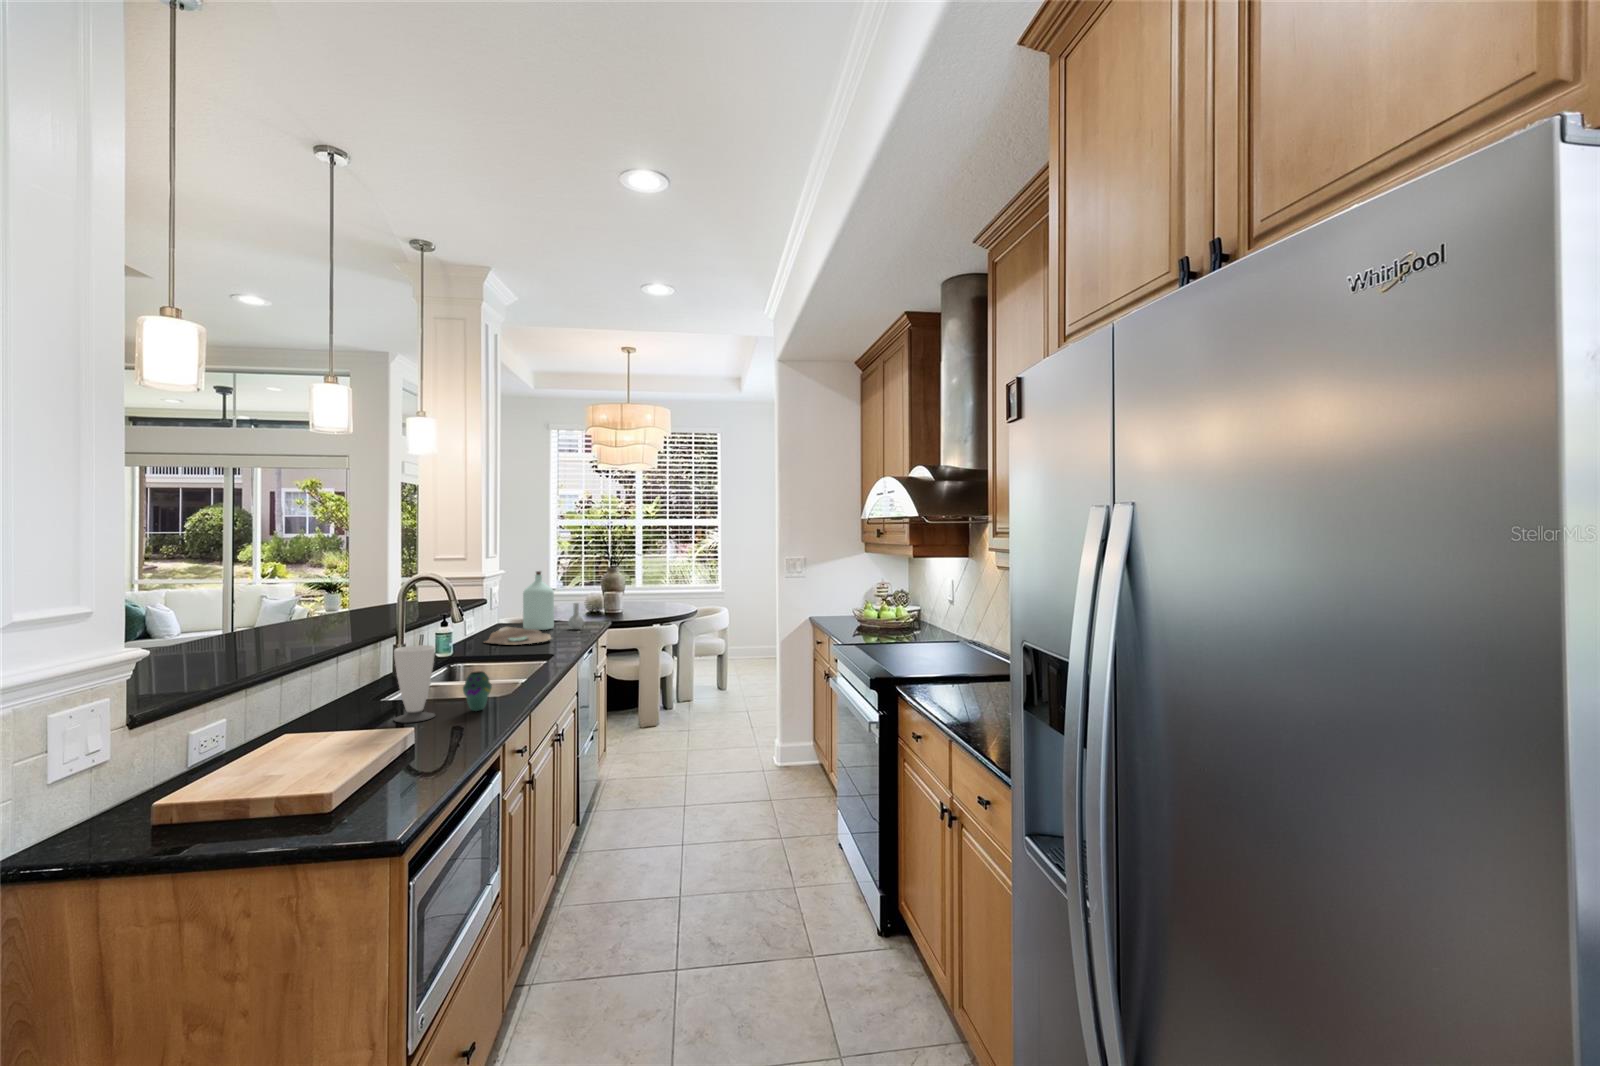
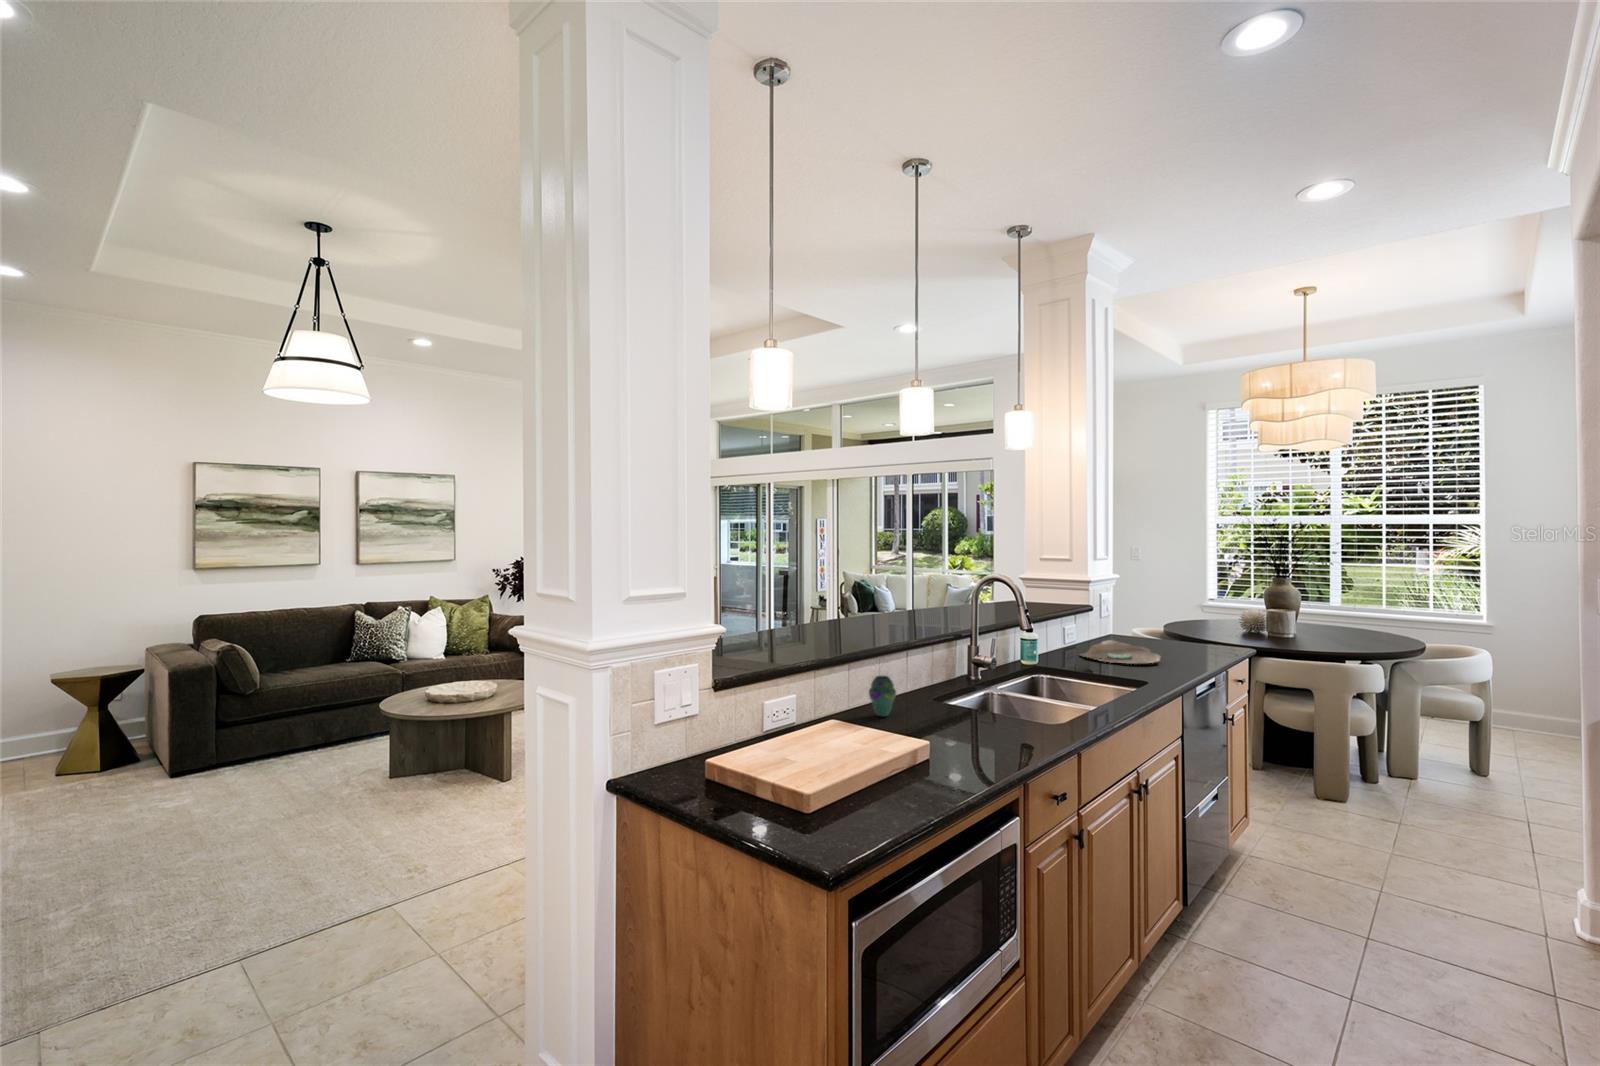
bottle: present [523,571,584,630] -> none [1139,578,1217,652]
cup: present [394,645,435,723] -> none [933,651,973,734]
vase: present [463,671,492,711] -> present [869,676,896,716]

